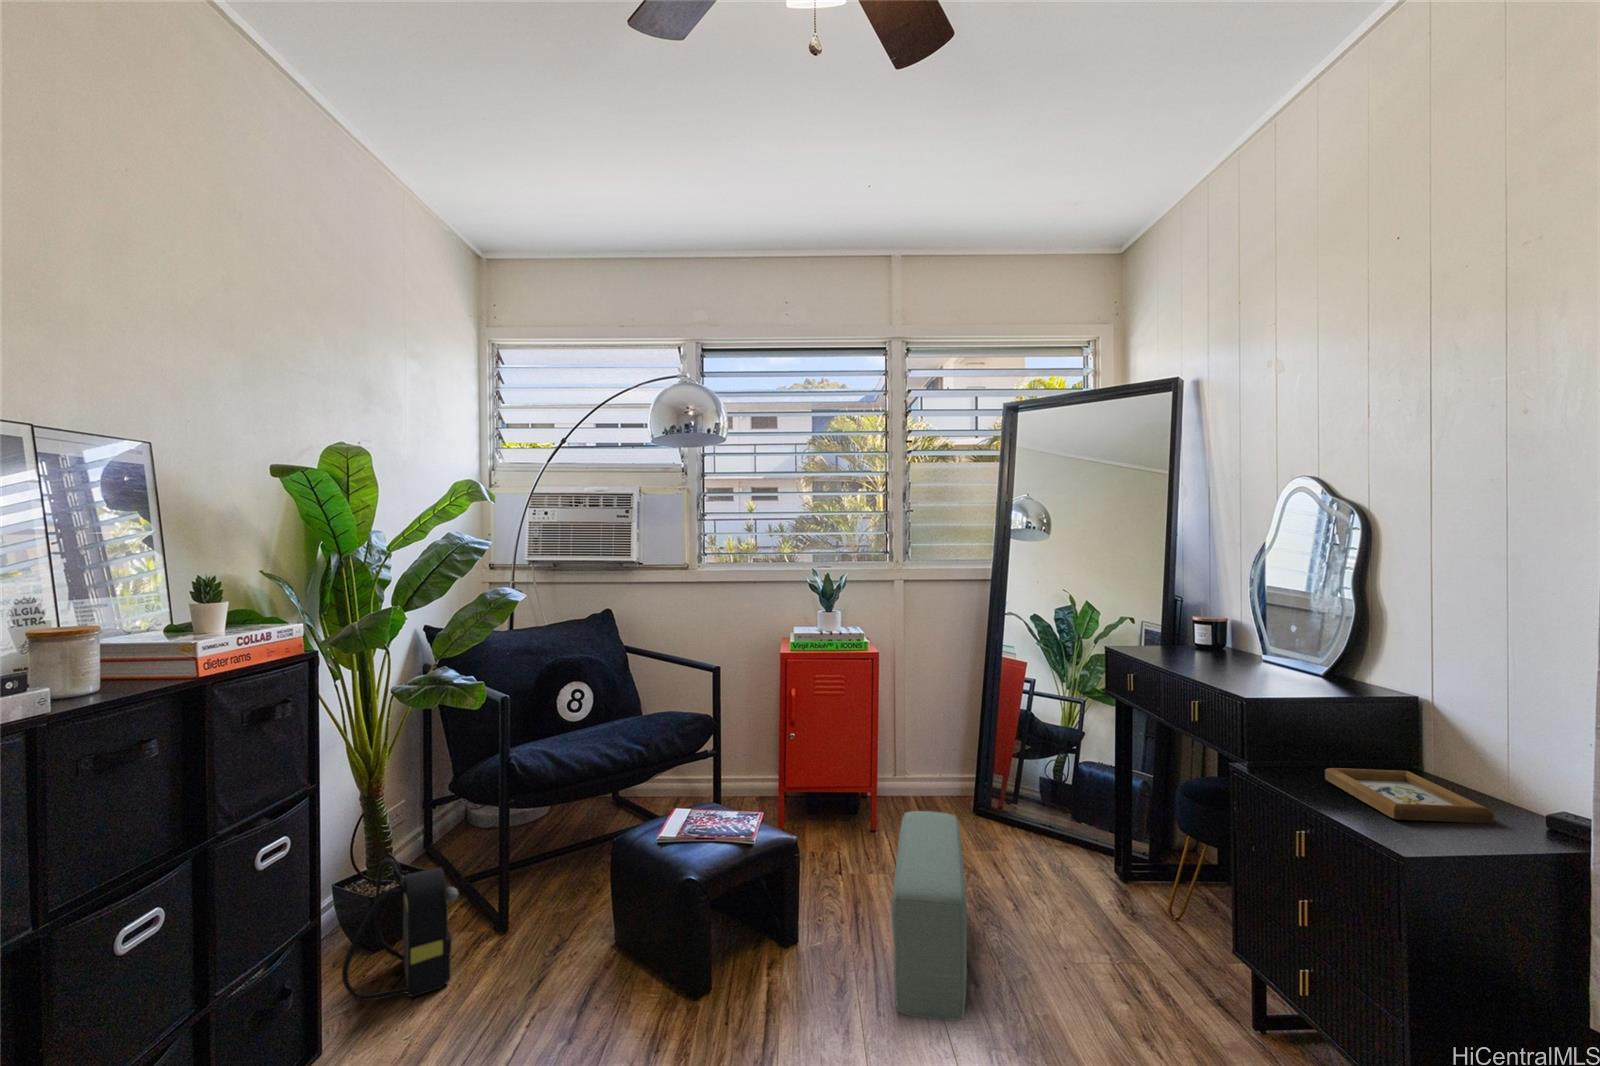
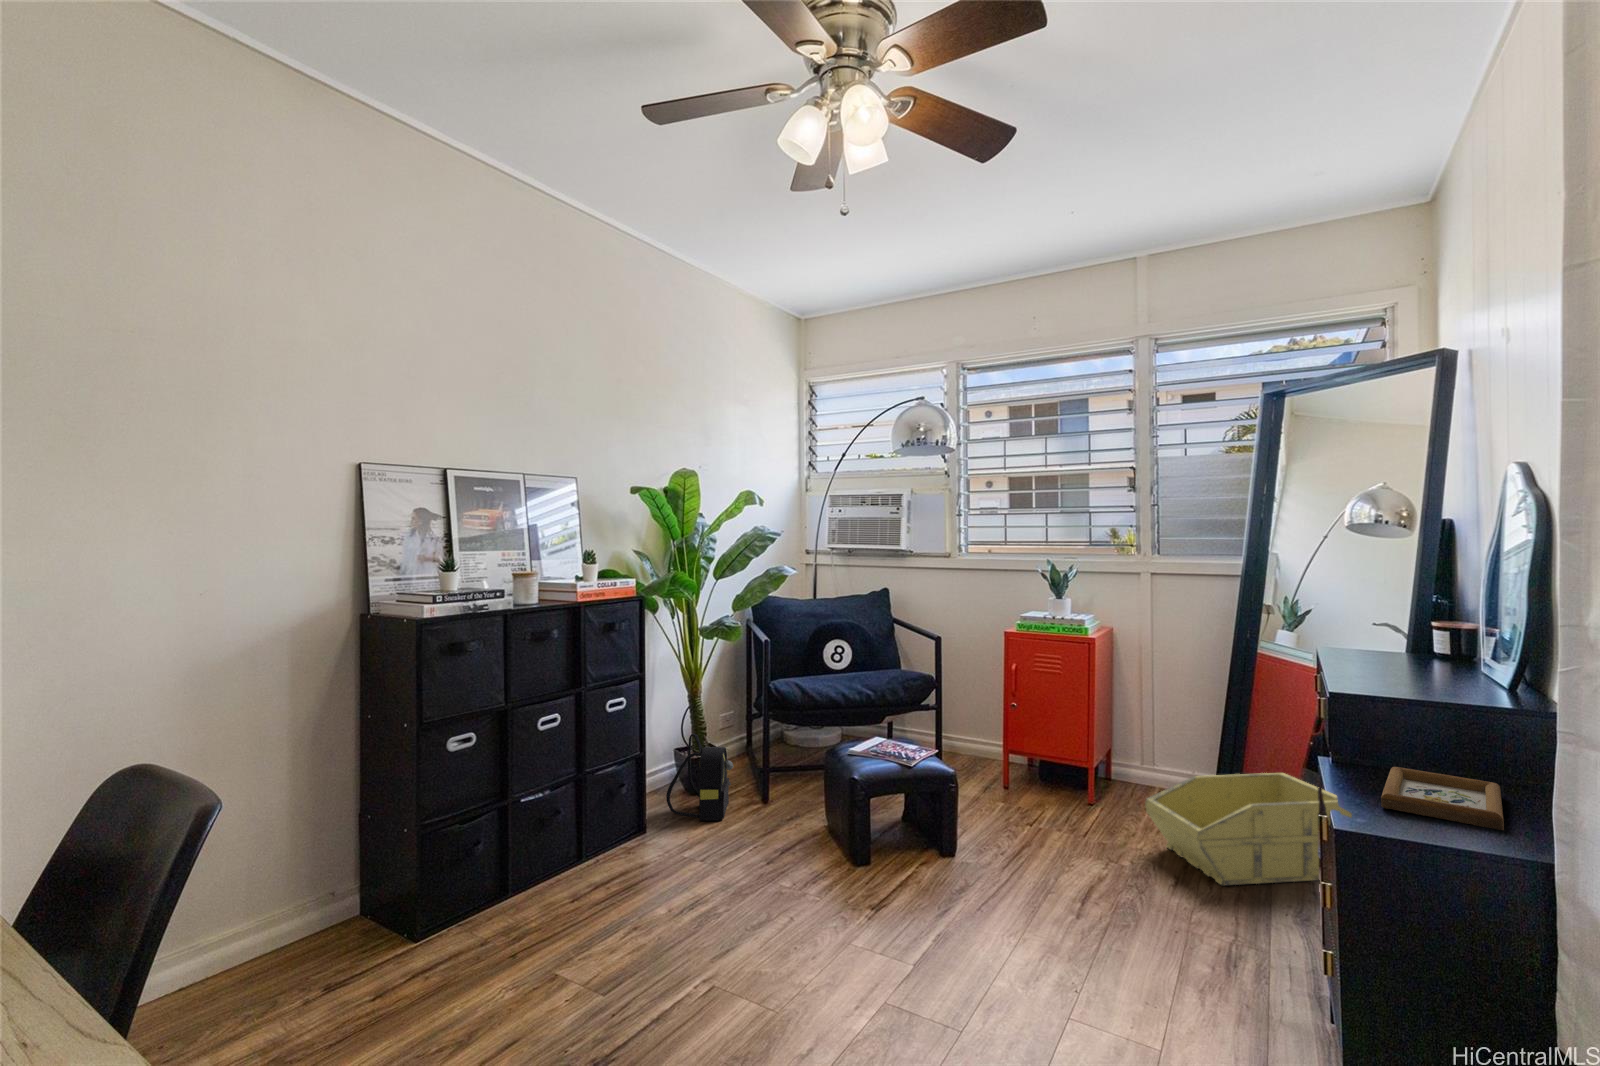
storage bin: none [954,763,1114,892] -> present [1145,773,1352,885]
pouf: present [892,811,967,1020] -> none [991,777,1119,932]

